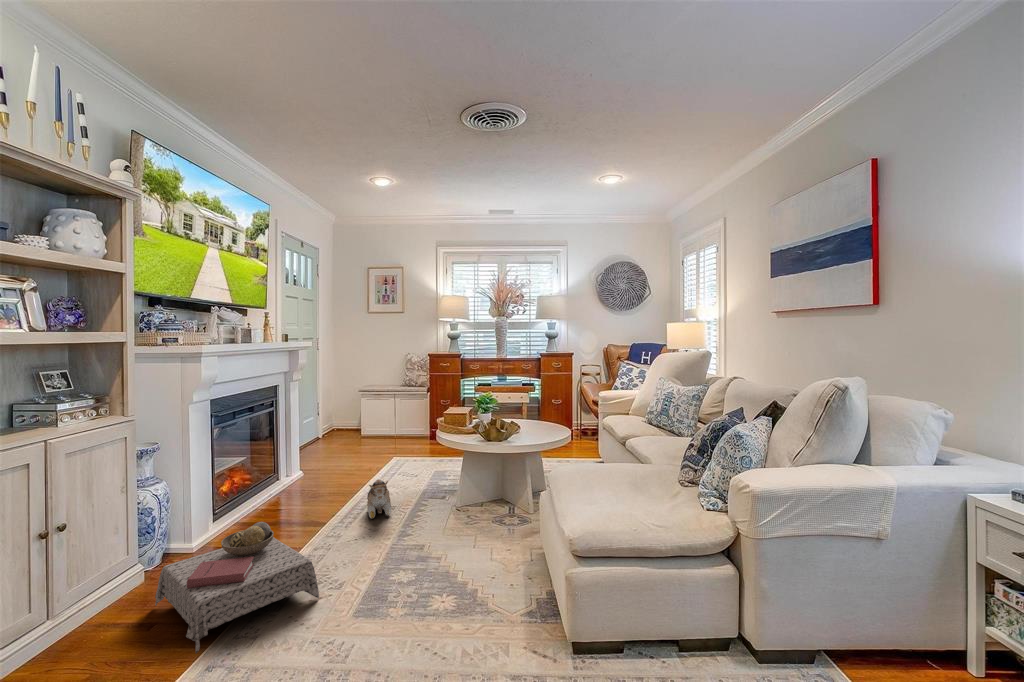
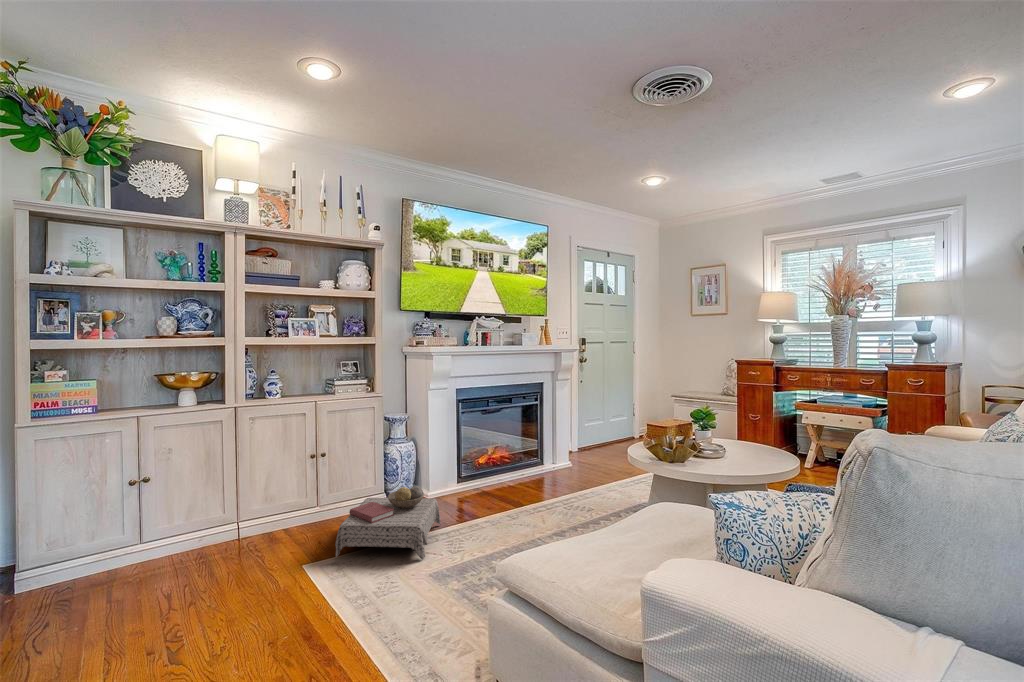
plush toy: present [367,479,391,519] -> none [538,482,577,520]

